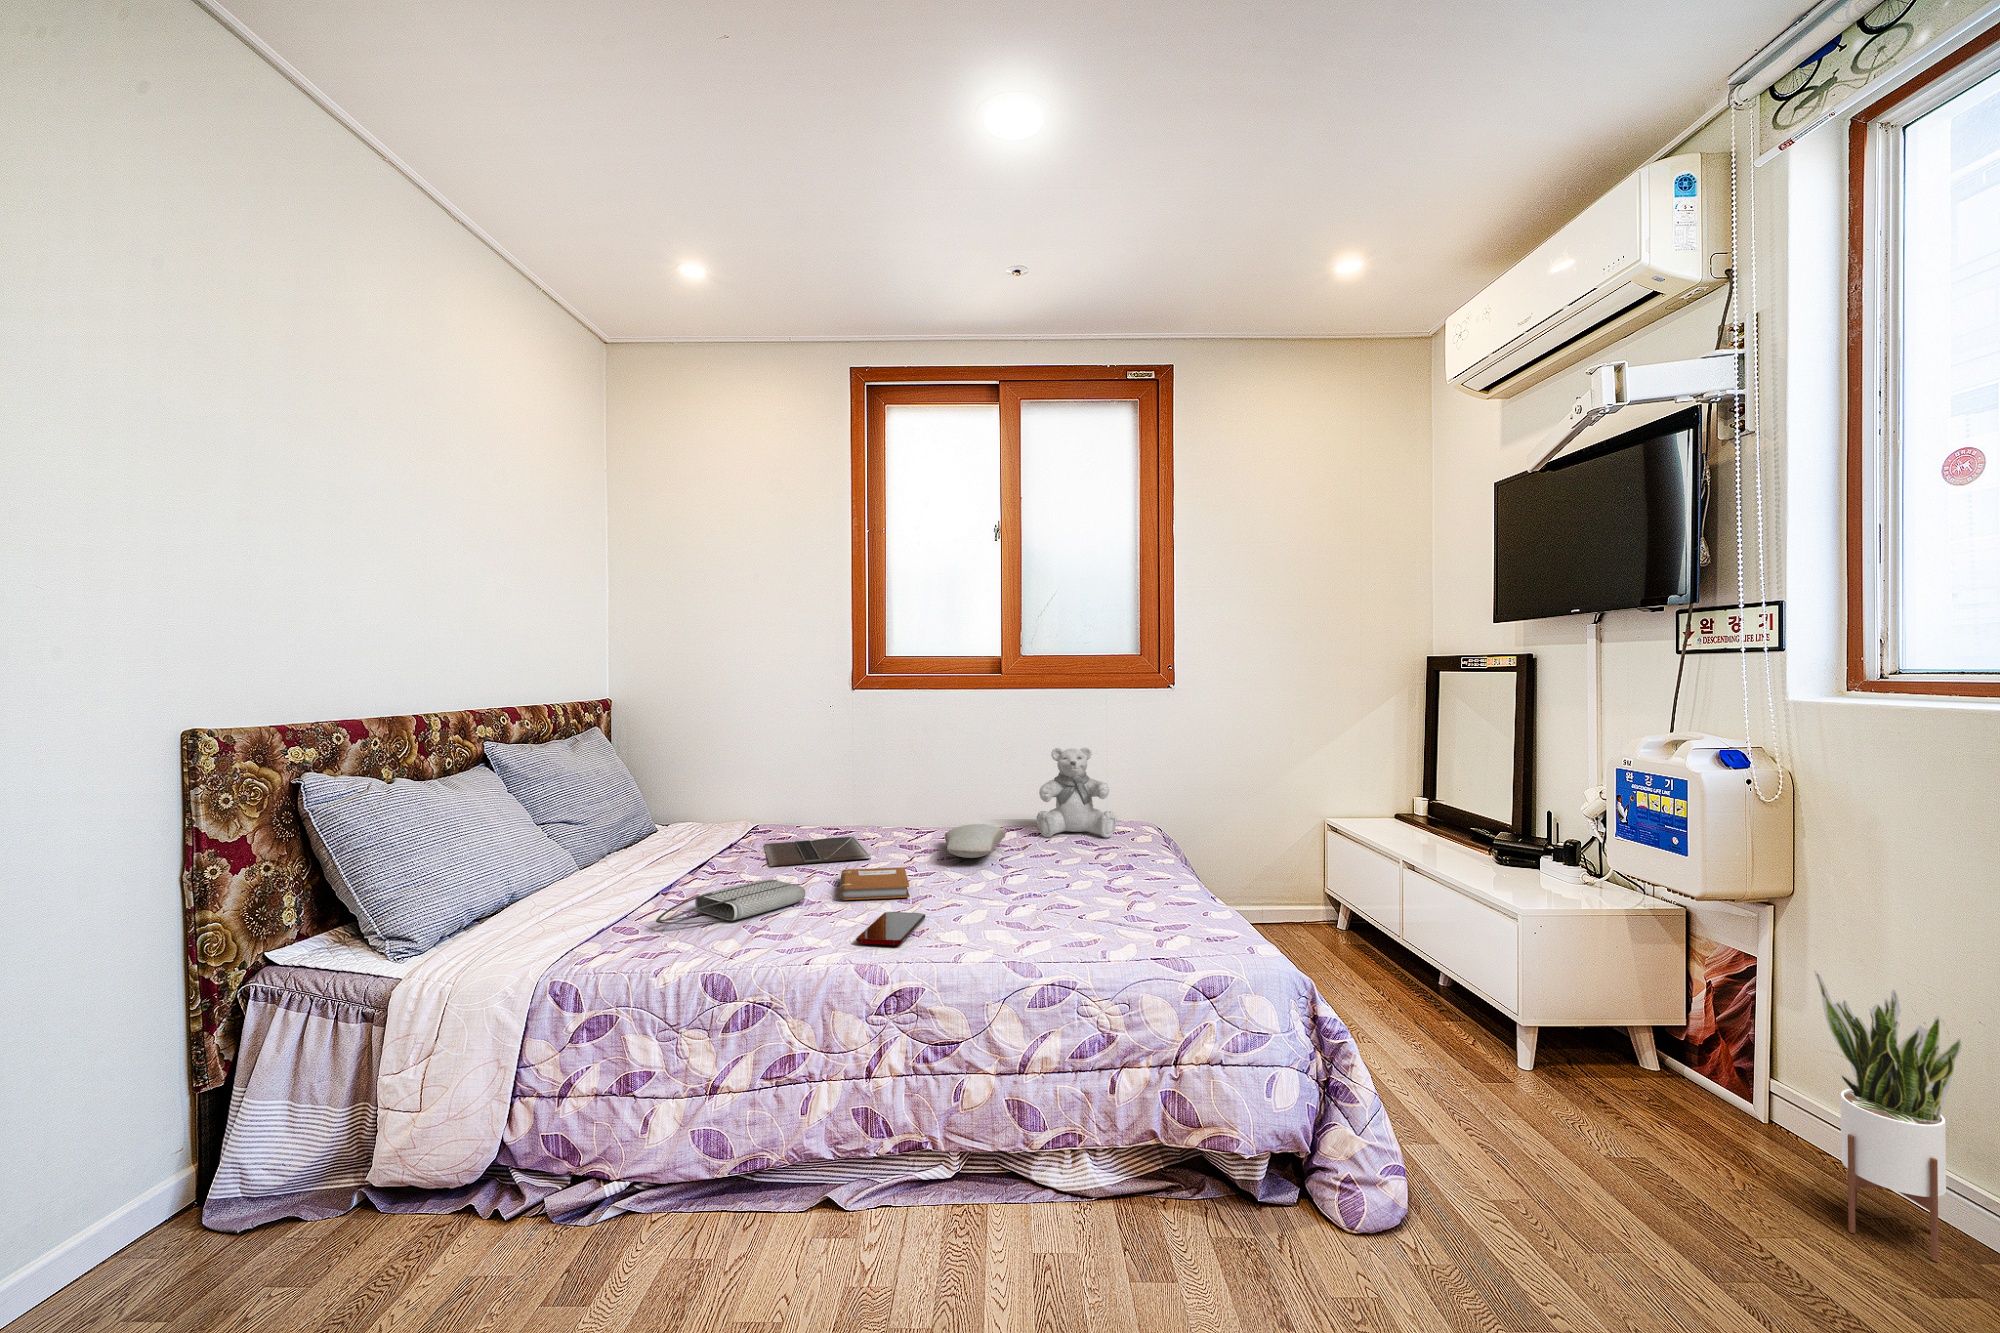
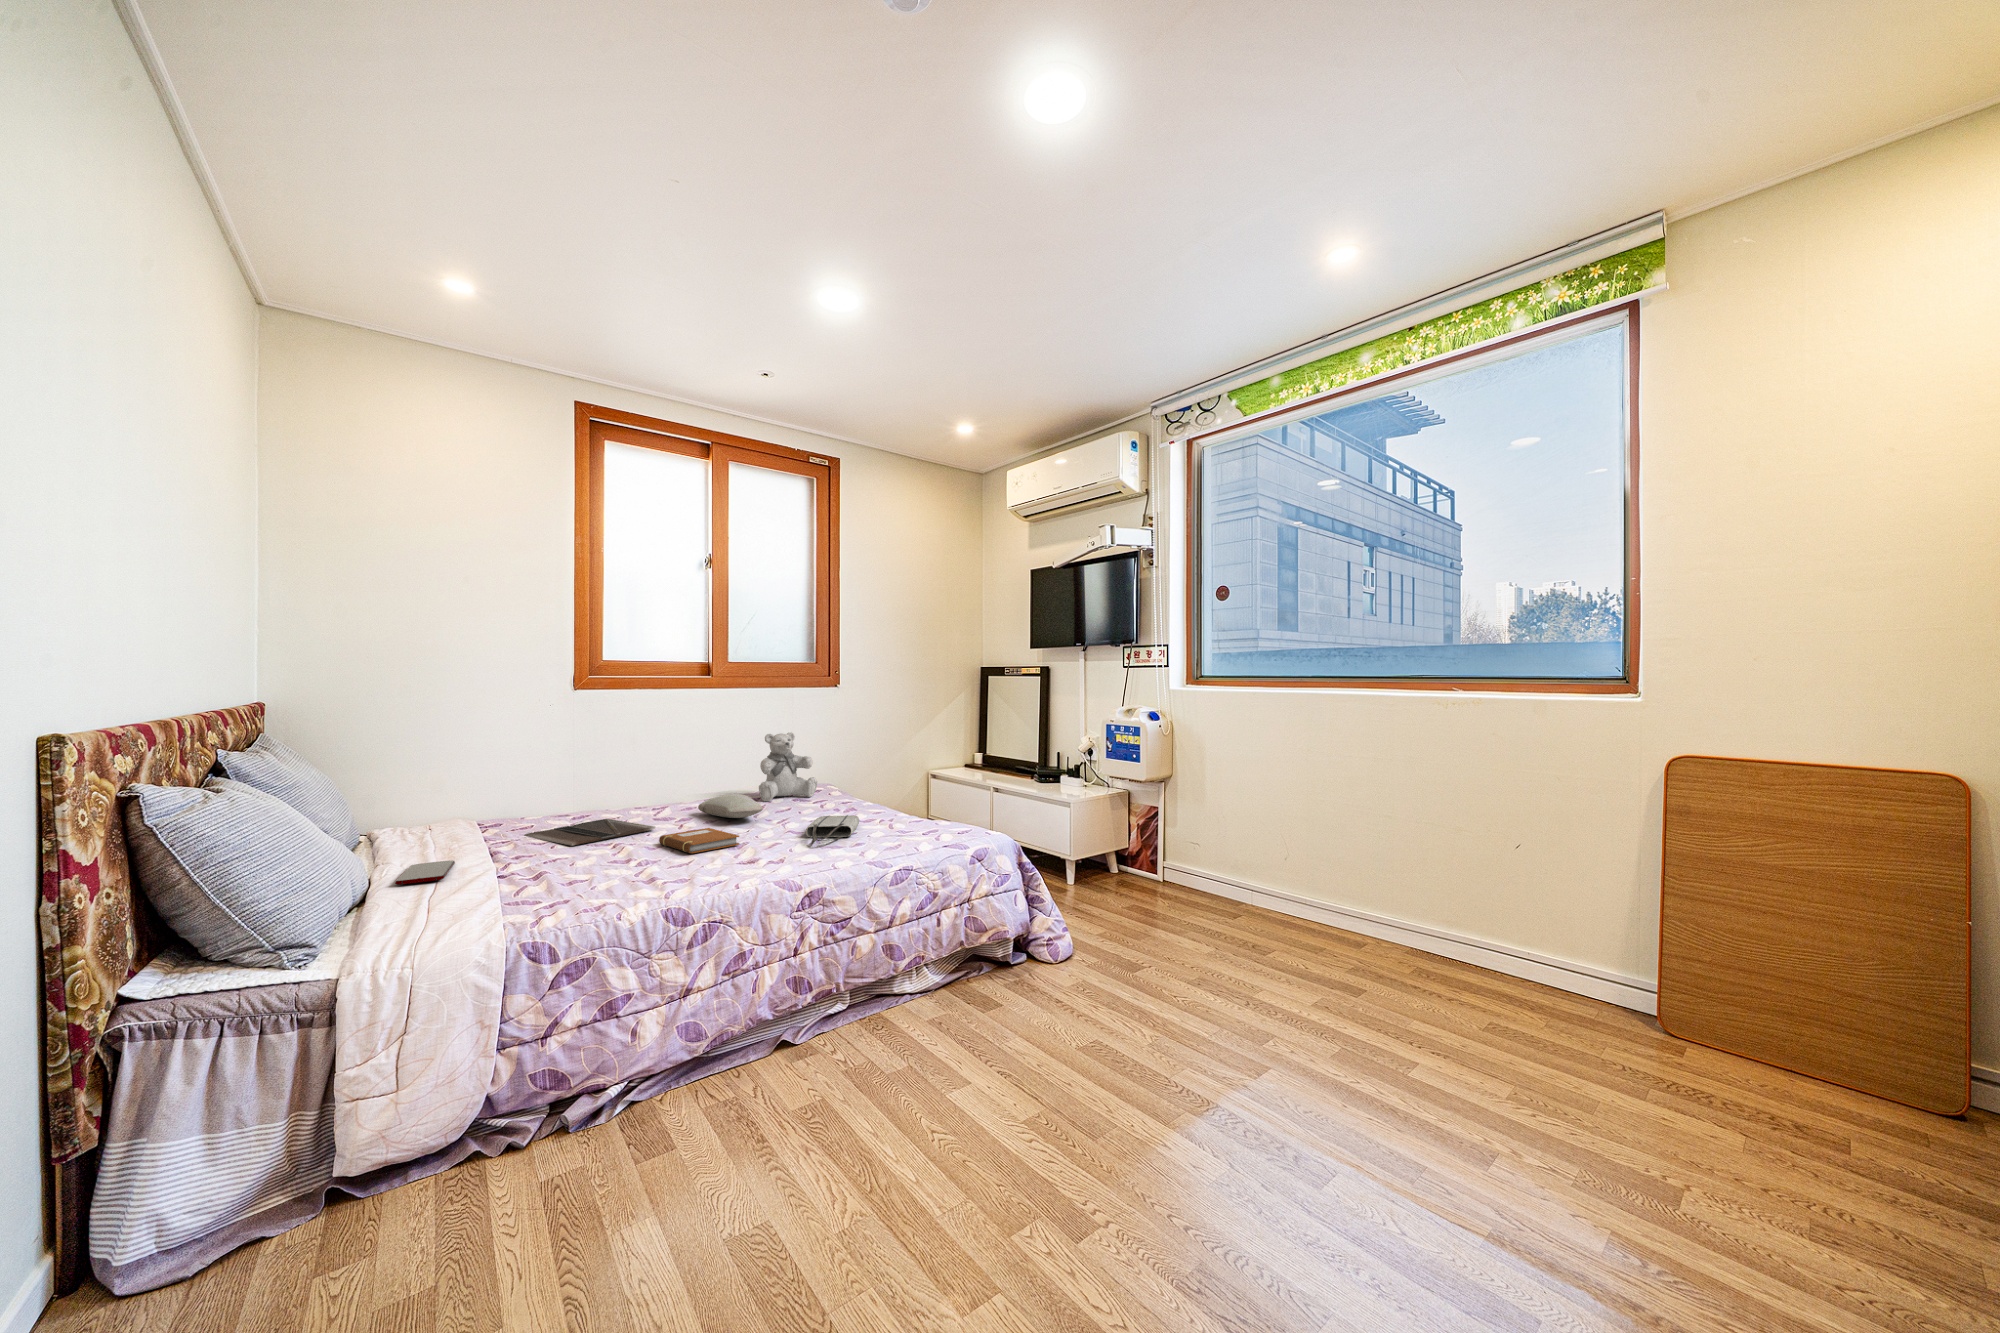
tote bag: present [656,880,805,924] -> present [806,815,859,841]
smartphone: present [856,912,925,945] -> present [395,860,455,884]
potted plant: present [1814,970,1962,1262] -> none [1190,803,1236,909]

